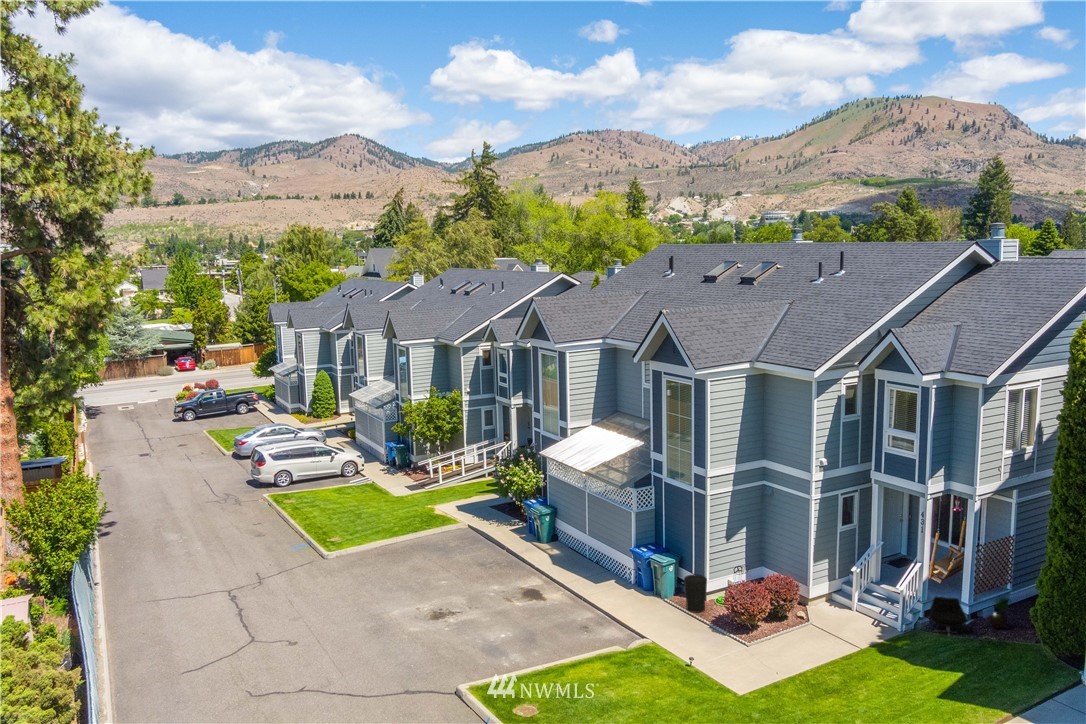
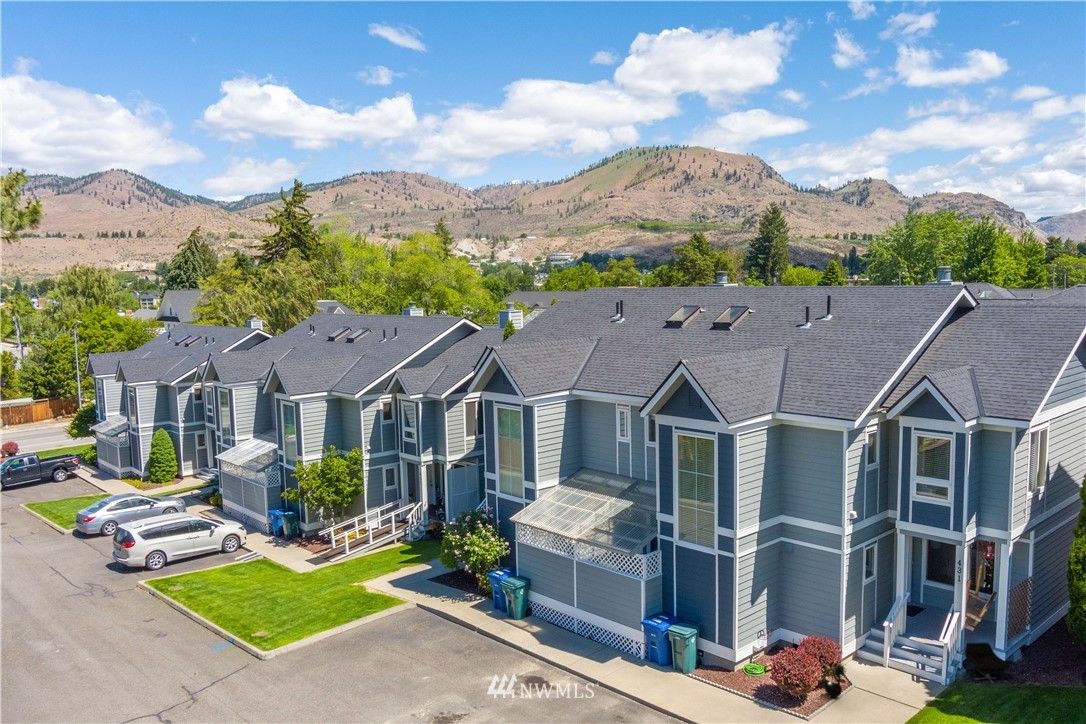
trash can: present [684,574,707,612] -> none [718,644,743,687]
potted tree: present [989,597,1011,628] -> present [825,664,846,697]

